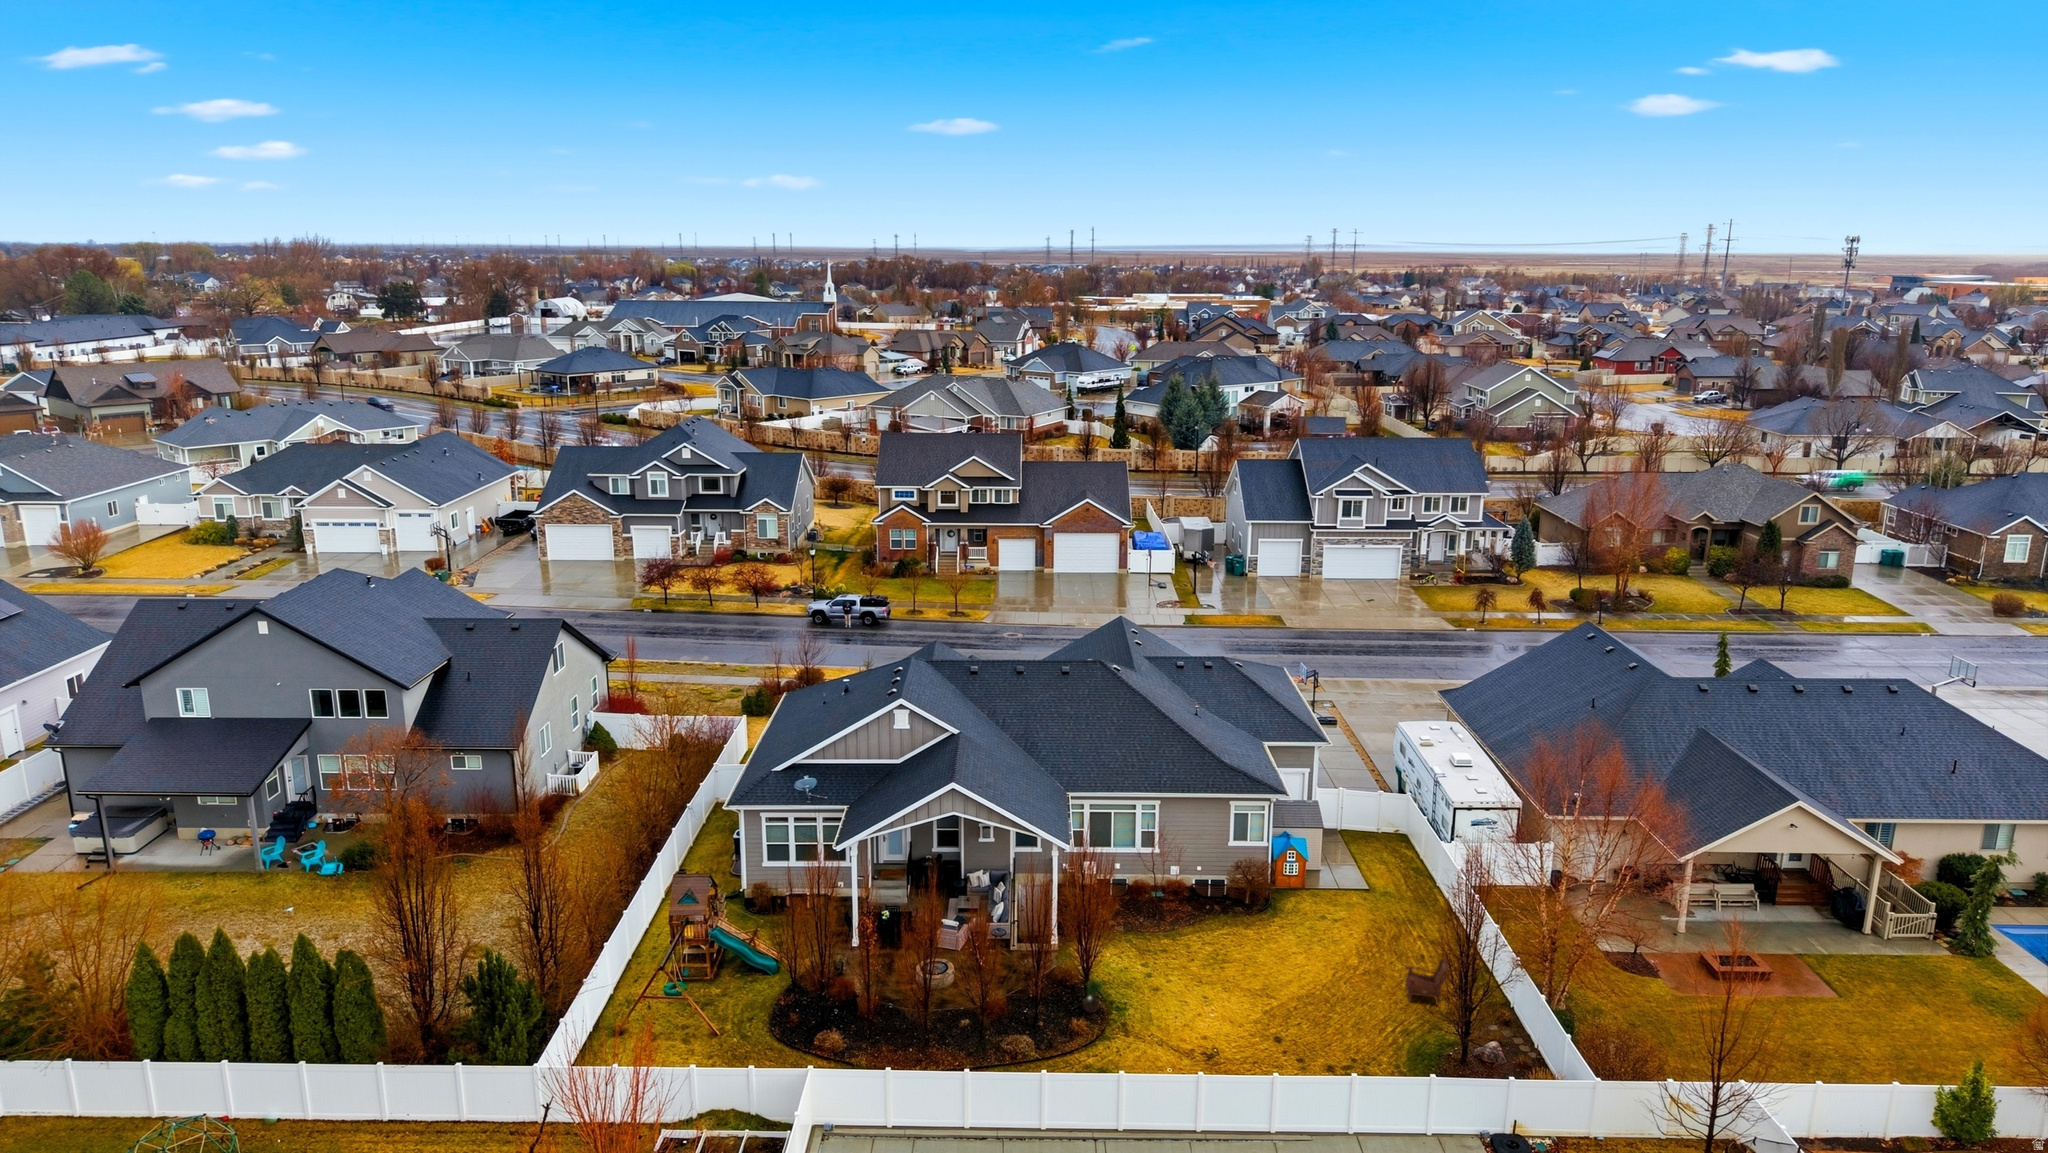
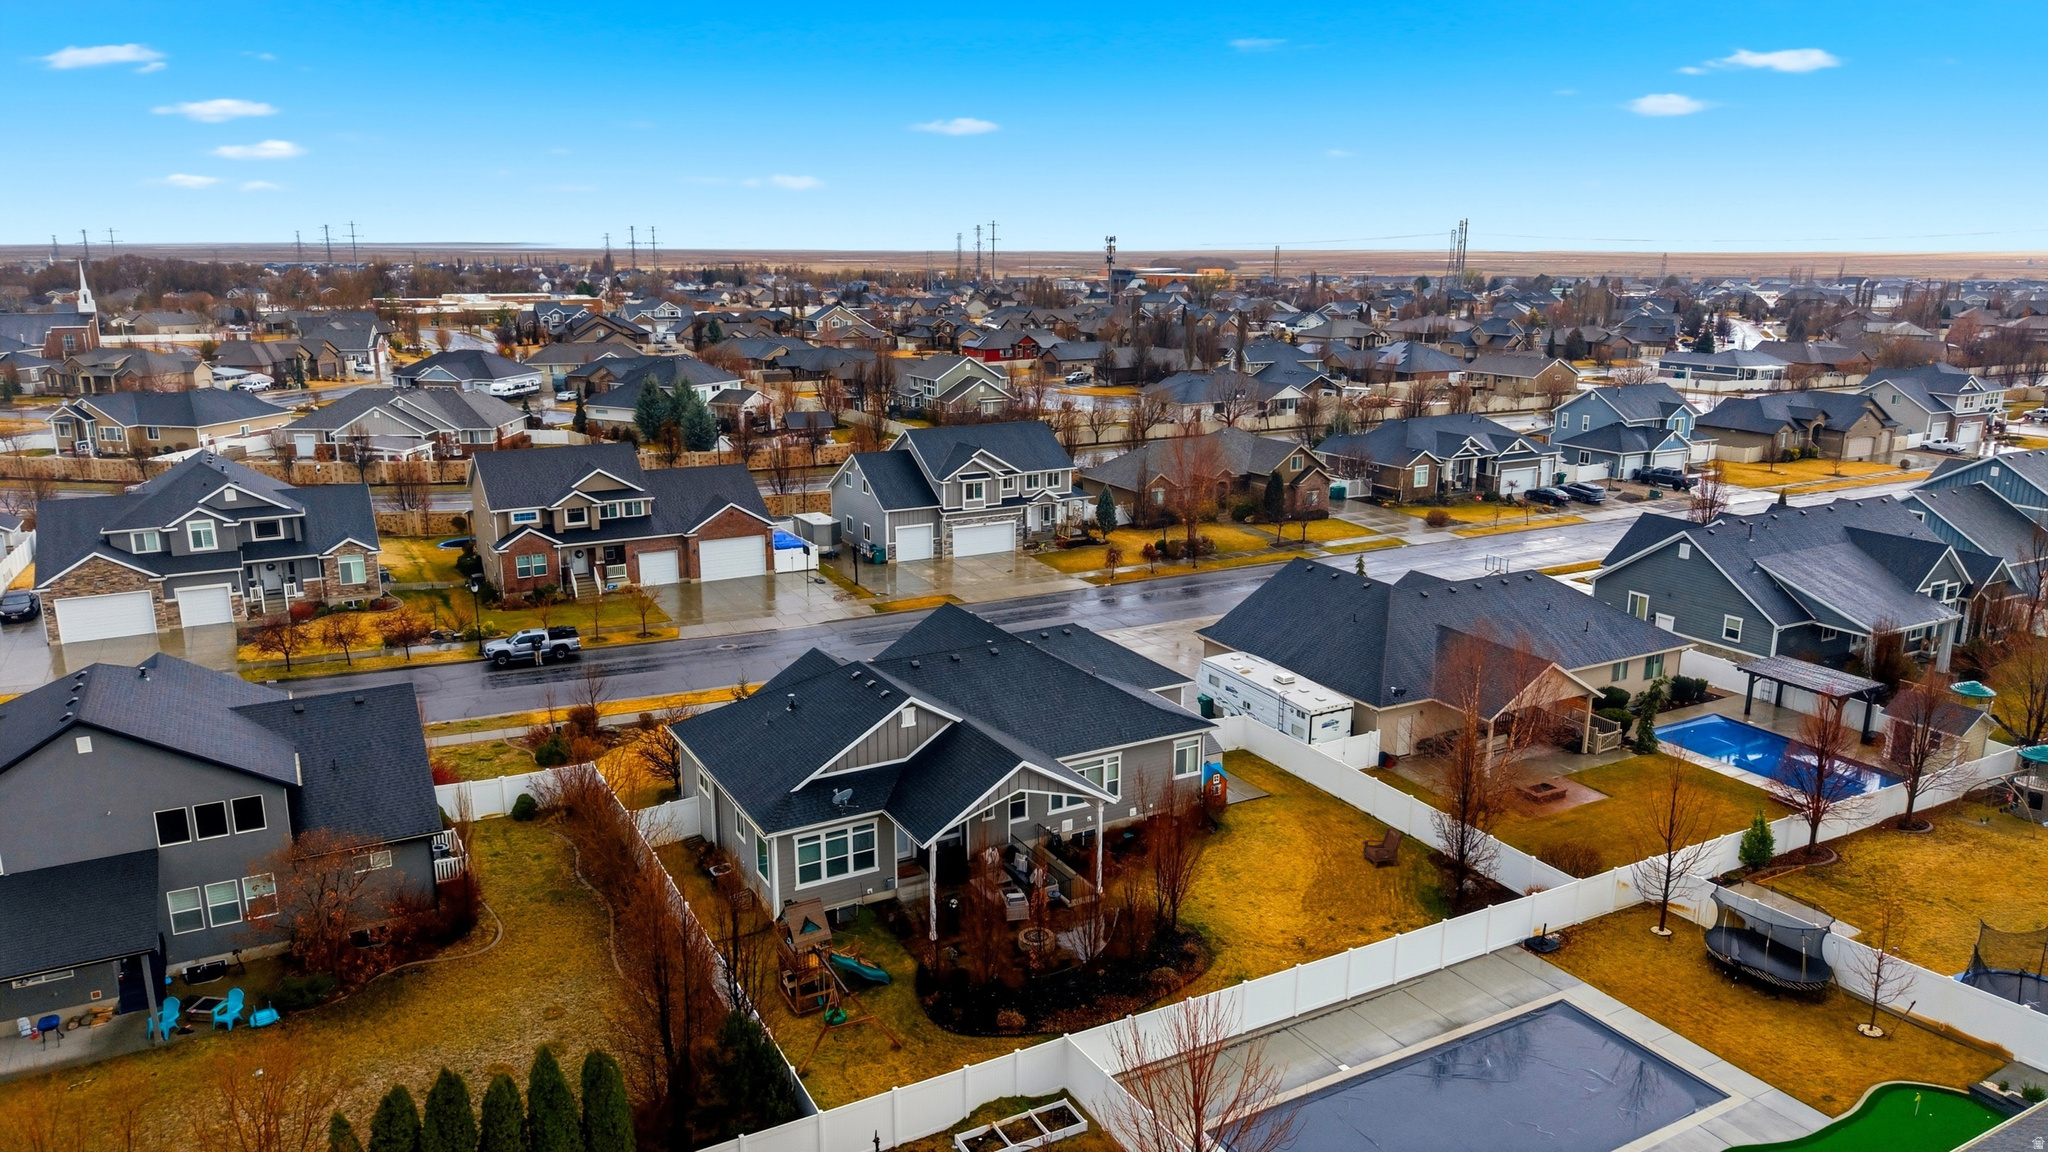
potted tree: present [1083,981,1102,1013] -> none [1167,907,1188,938]

